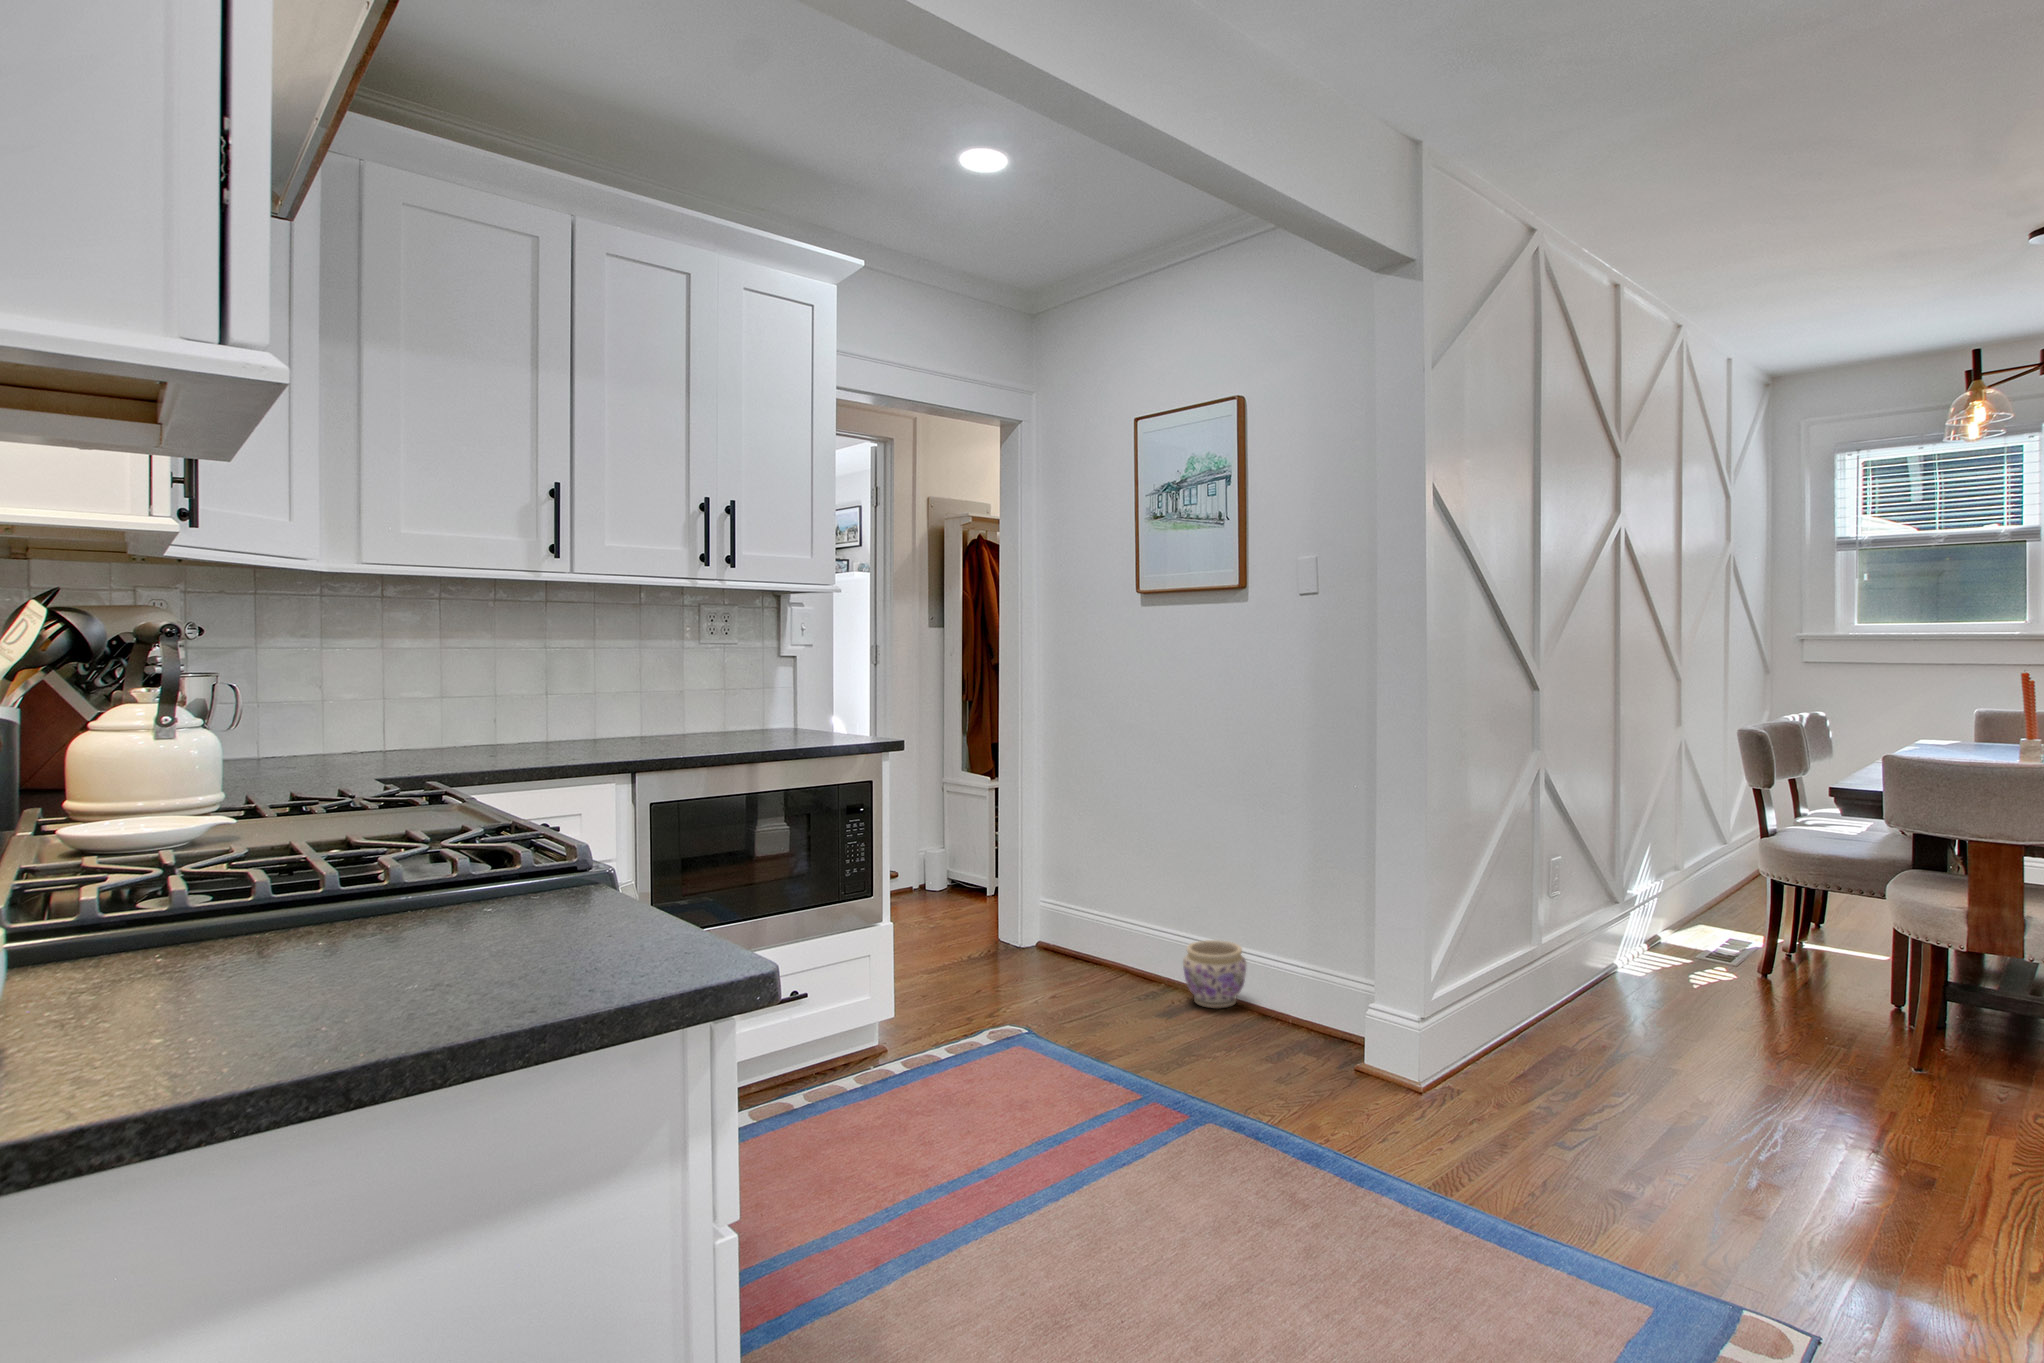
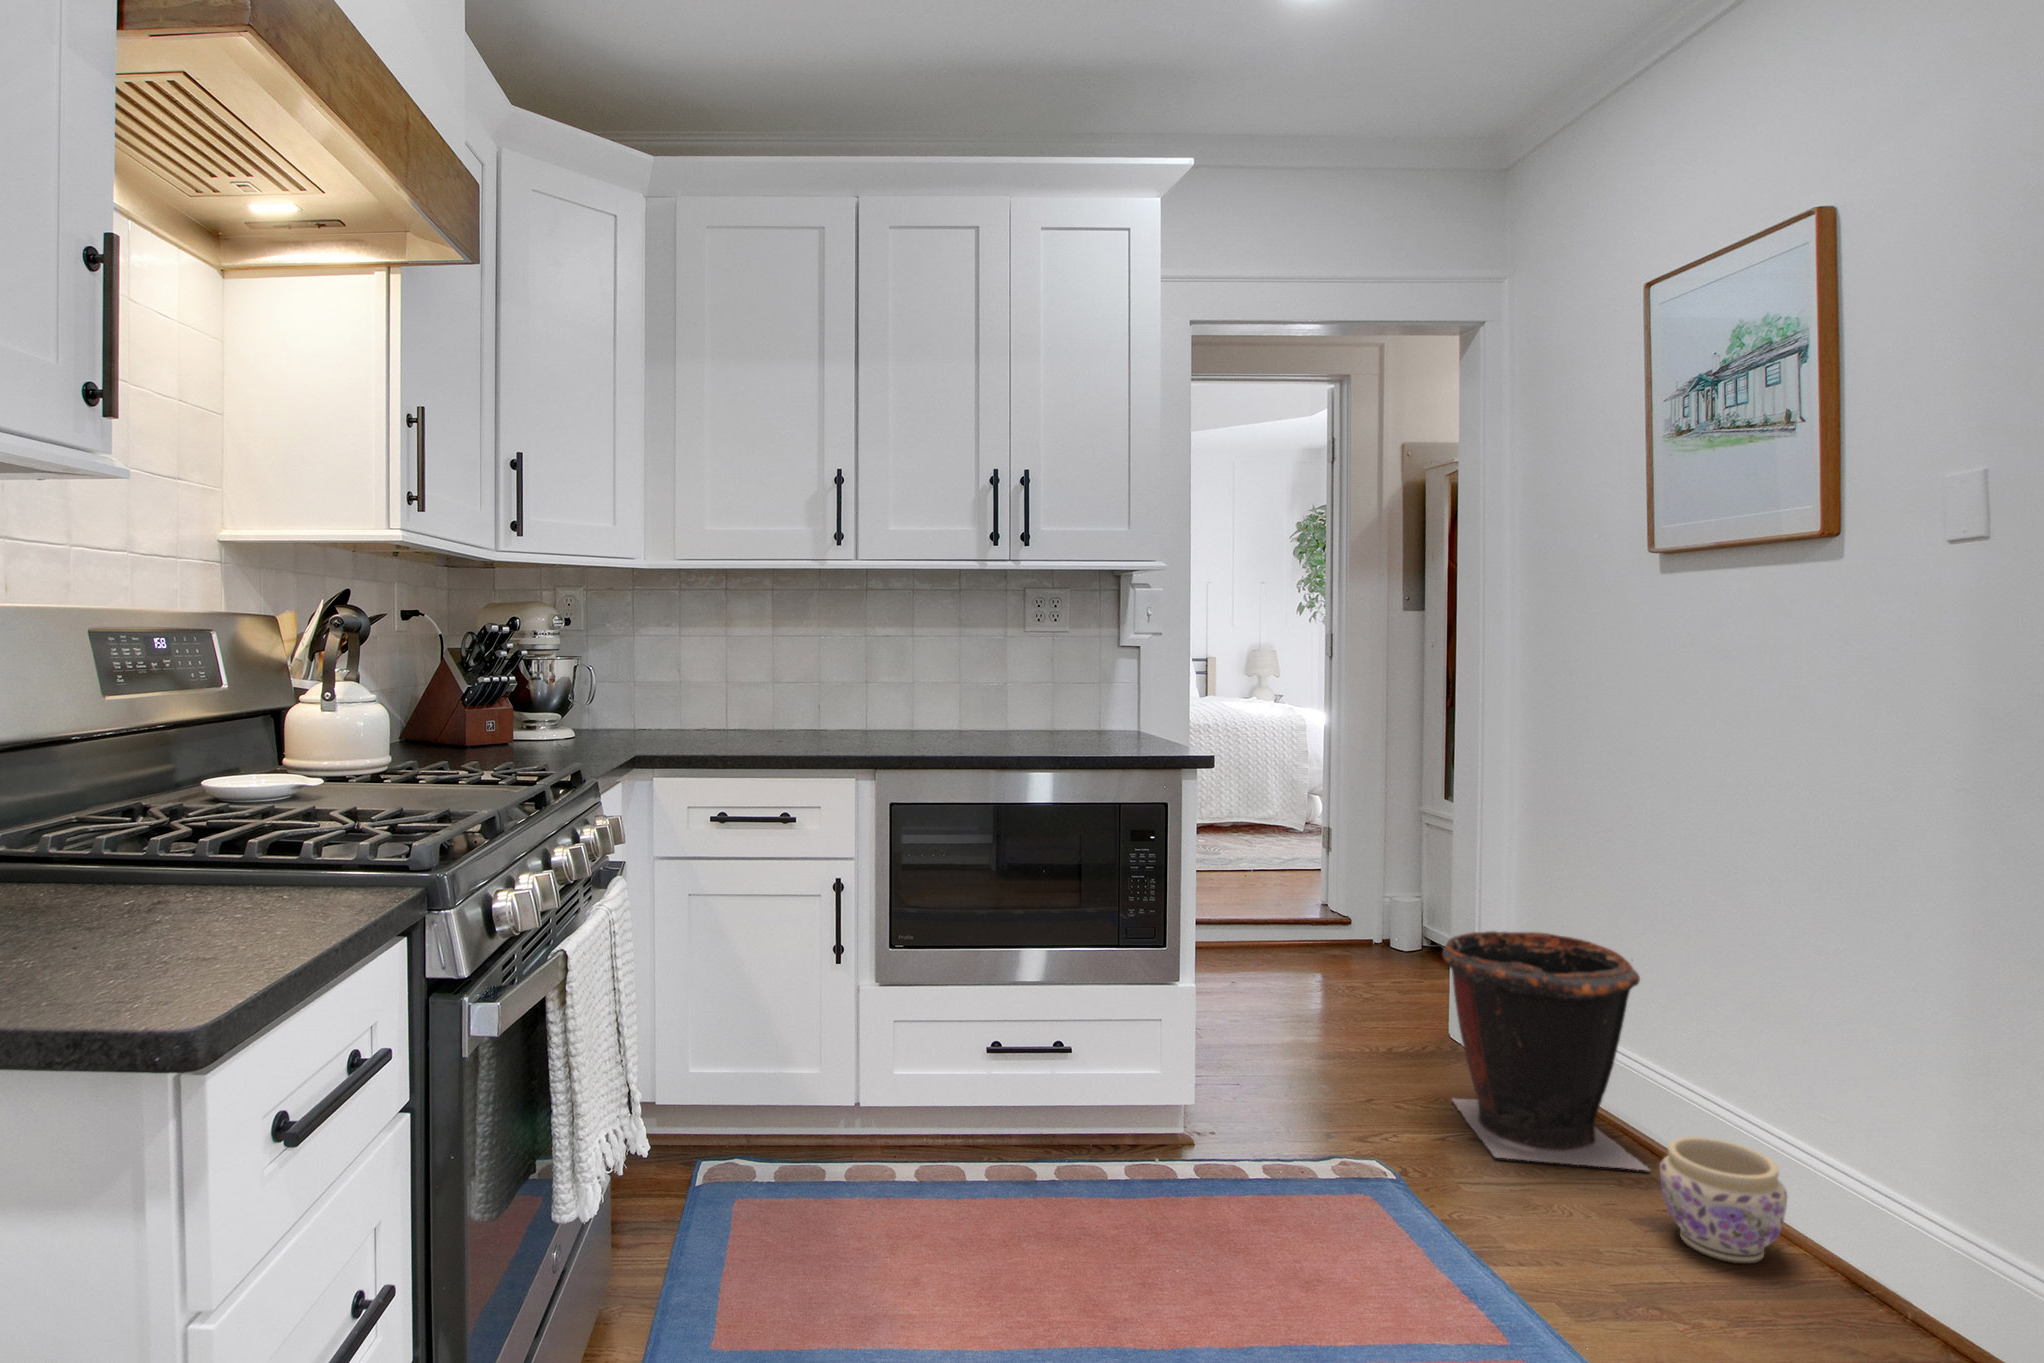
waste bin: none [1028,843,1158,994] -> present [1443,931,1649,1170]

